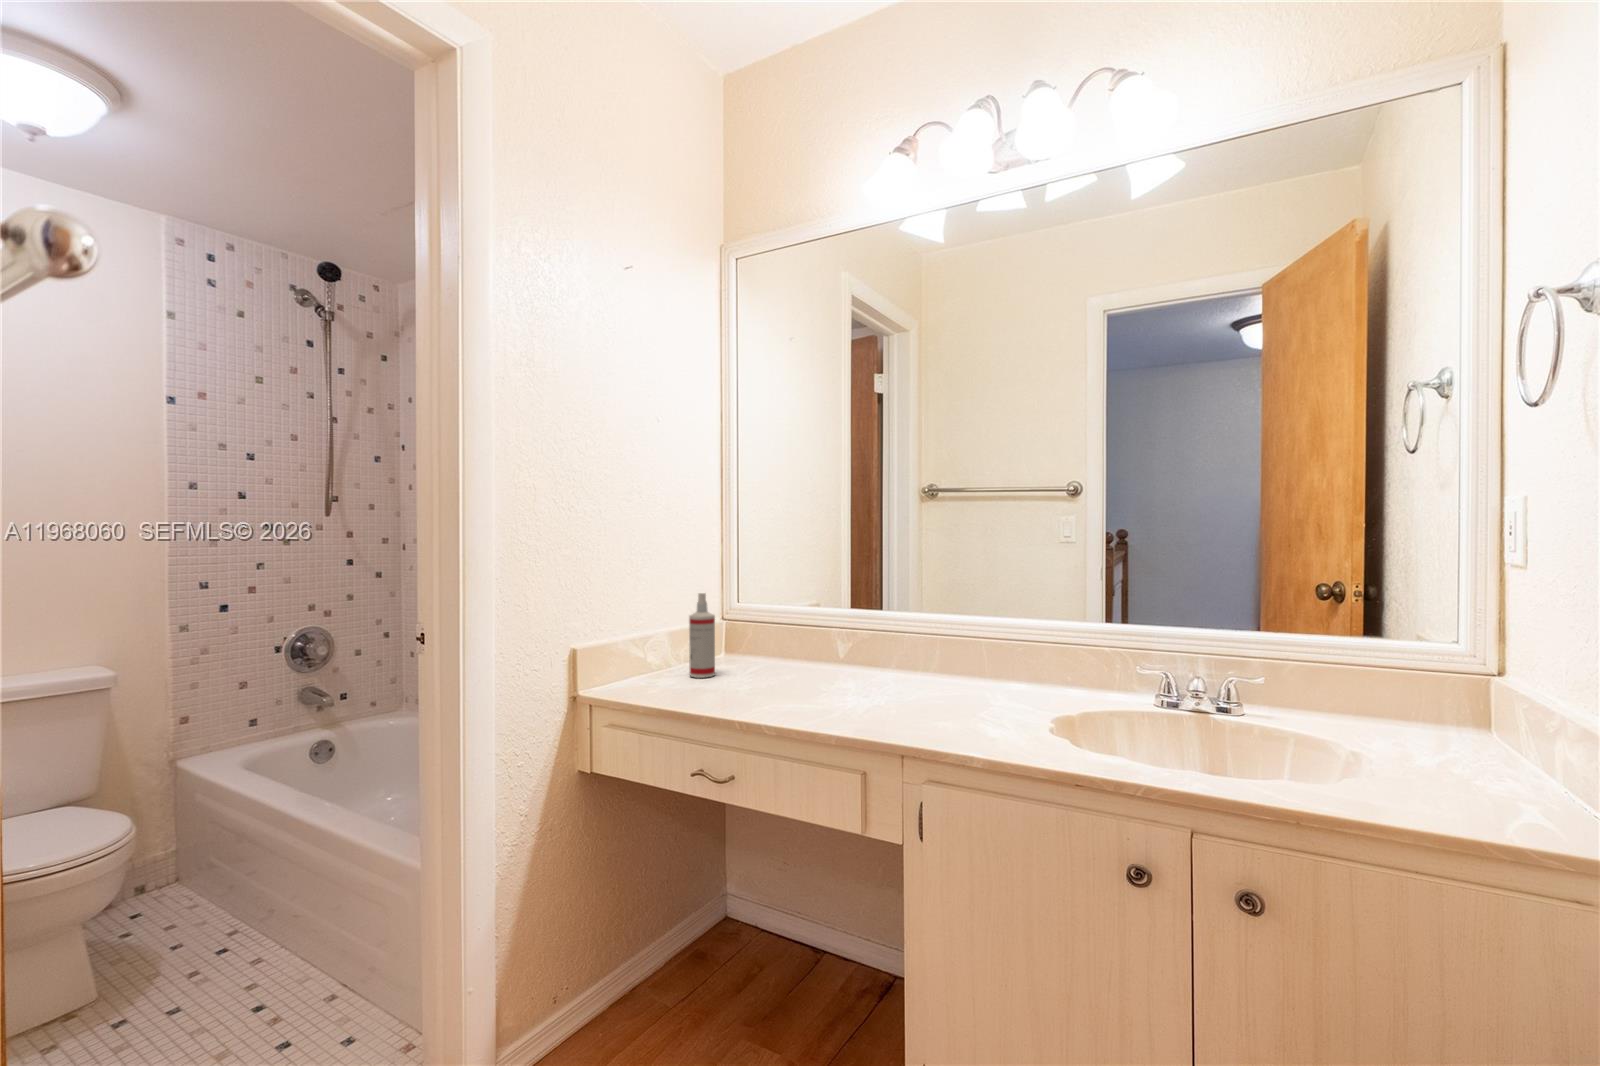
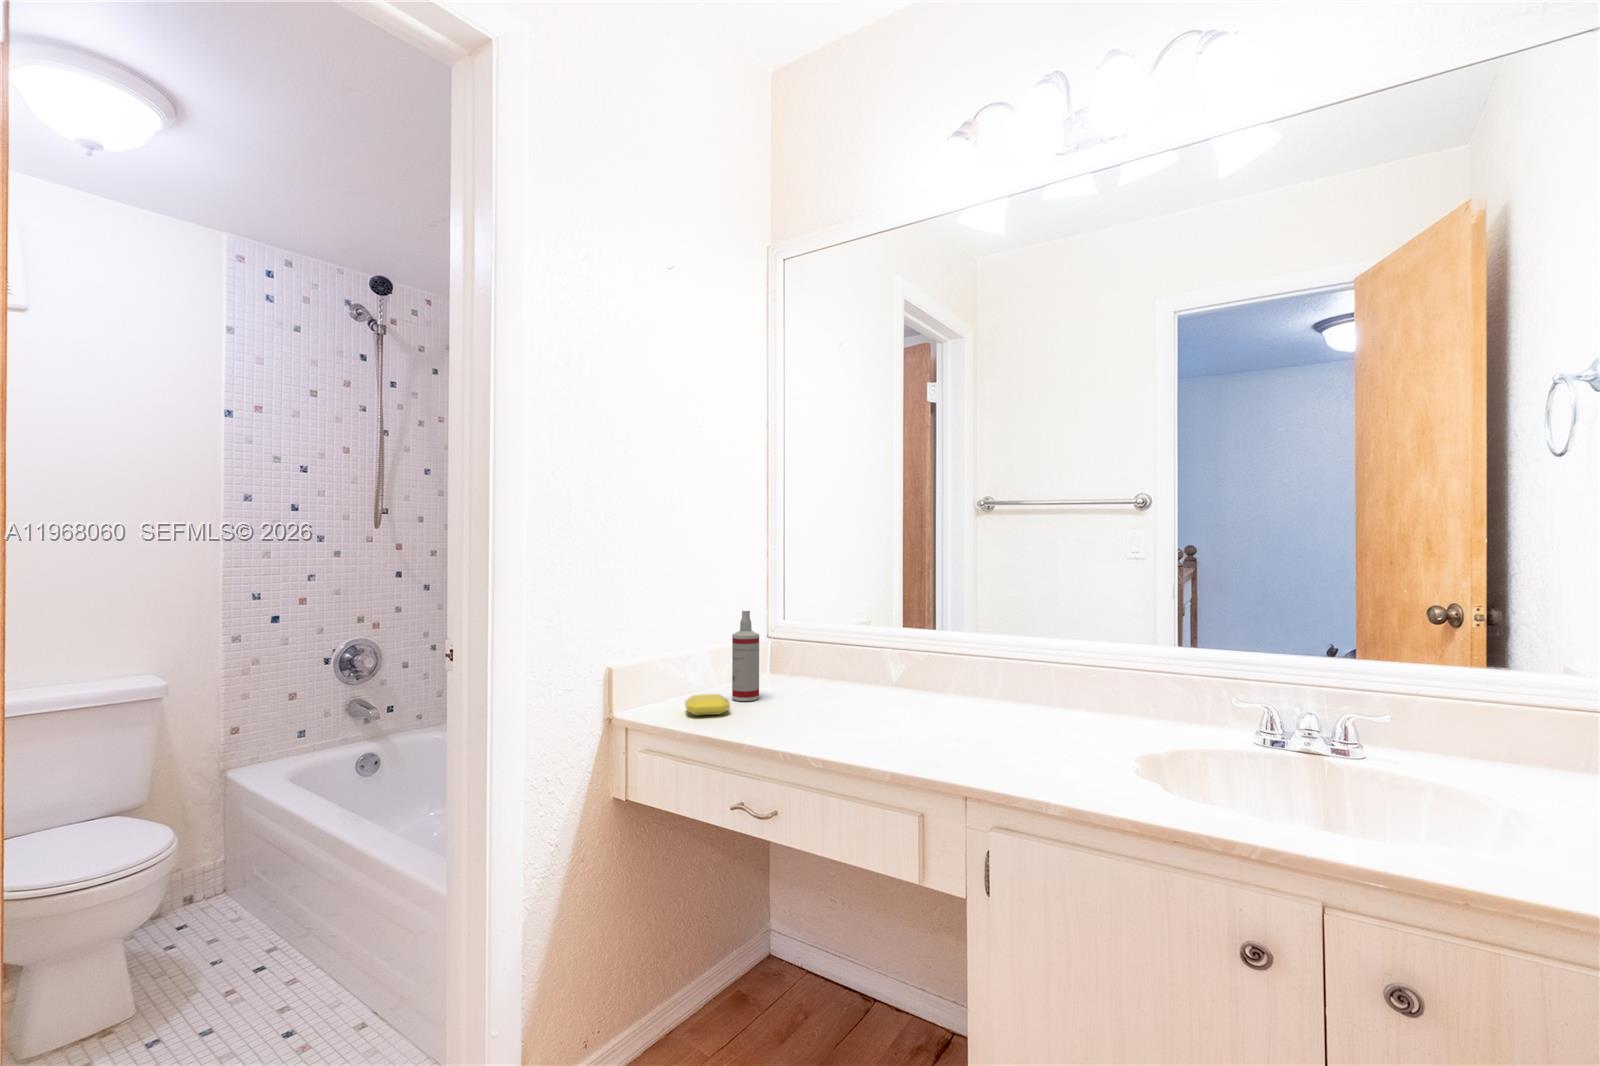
soap bar: none [645,671,688,691] -> present [685,694,730,716]

